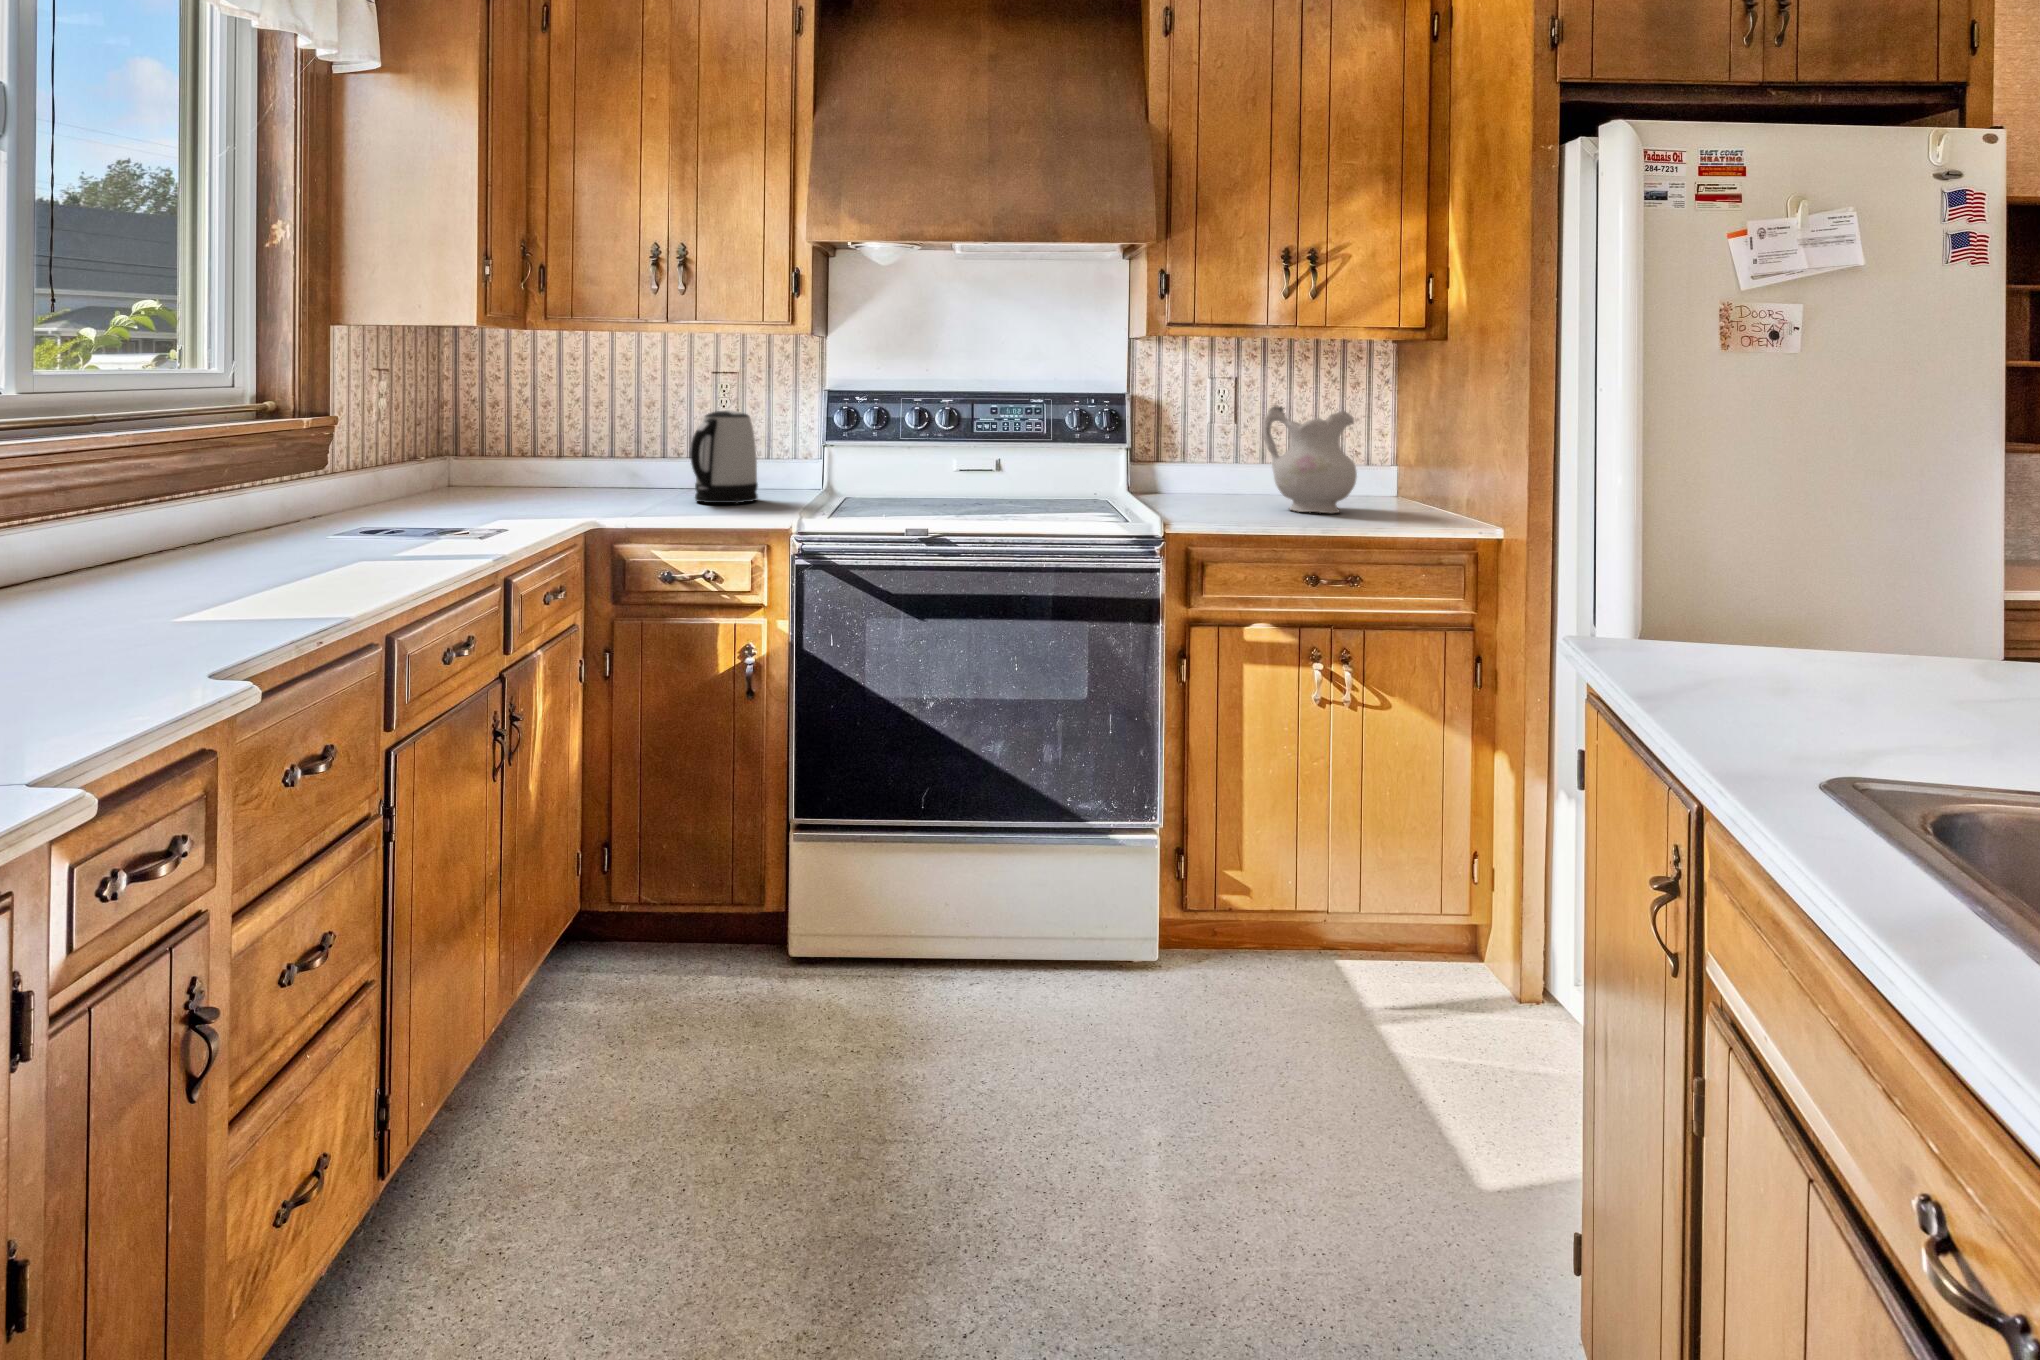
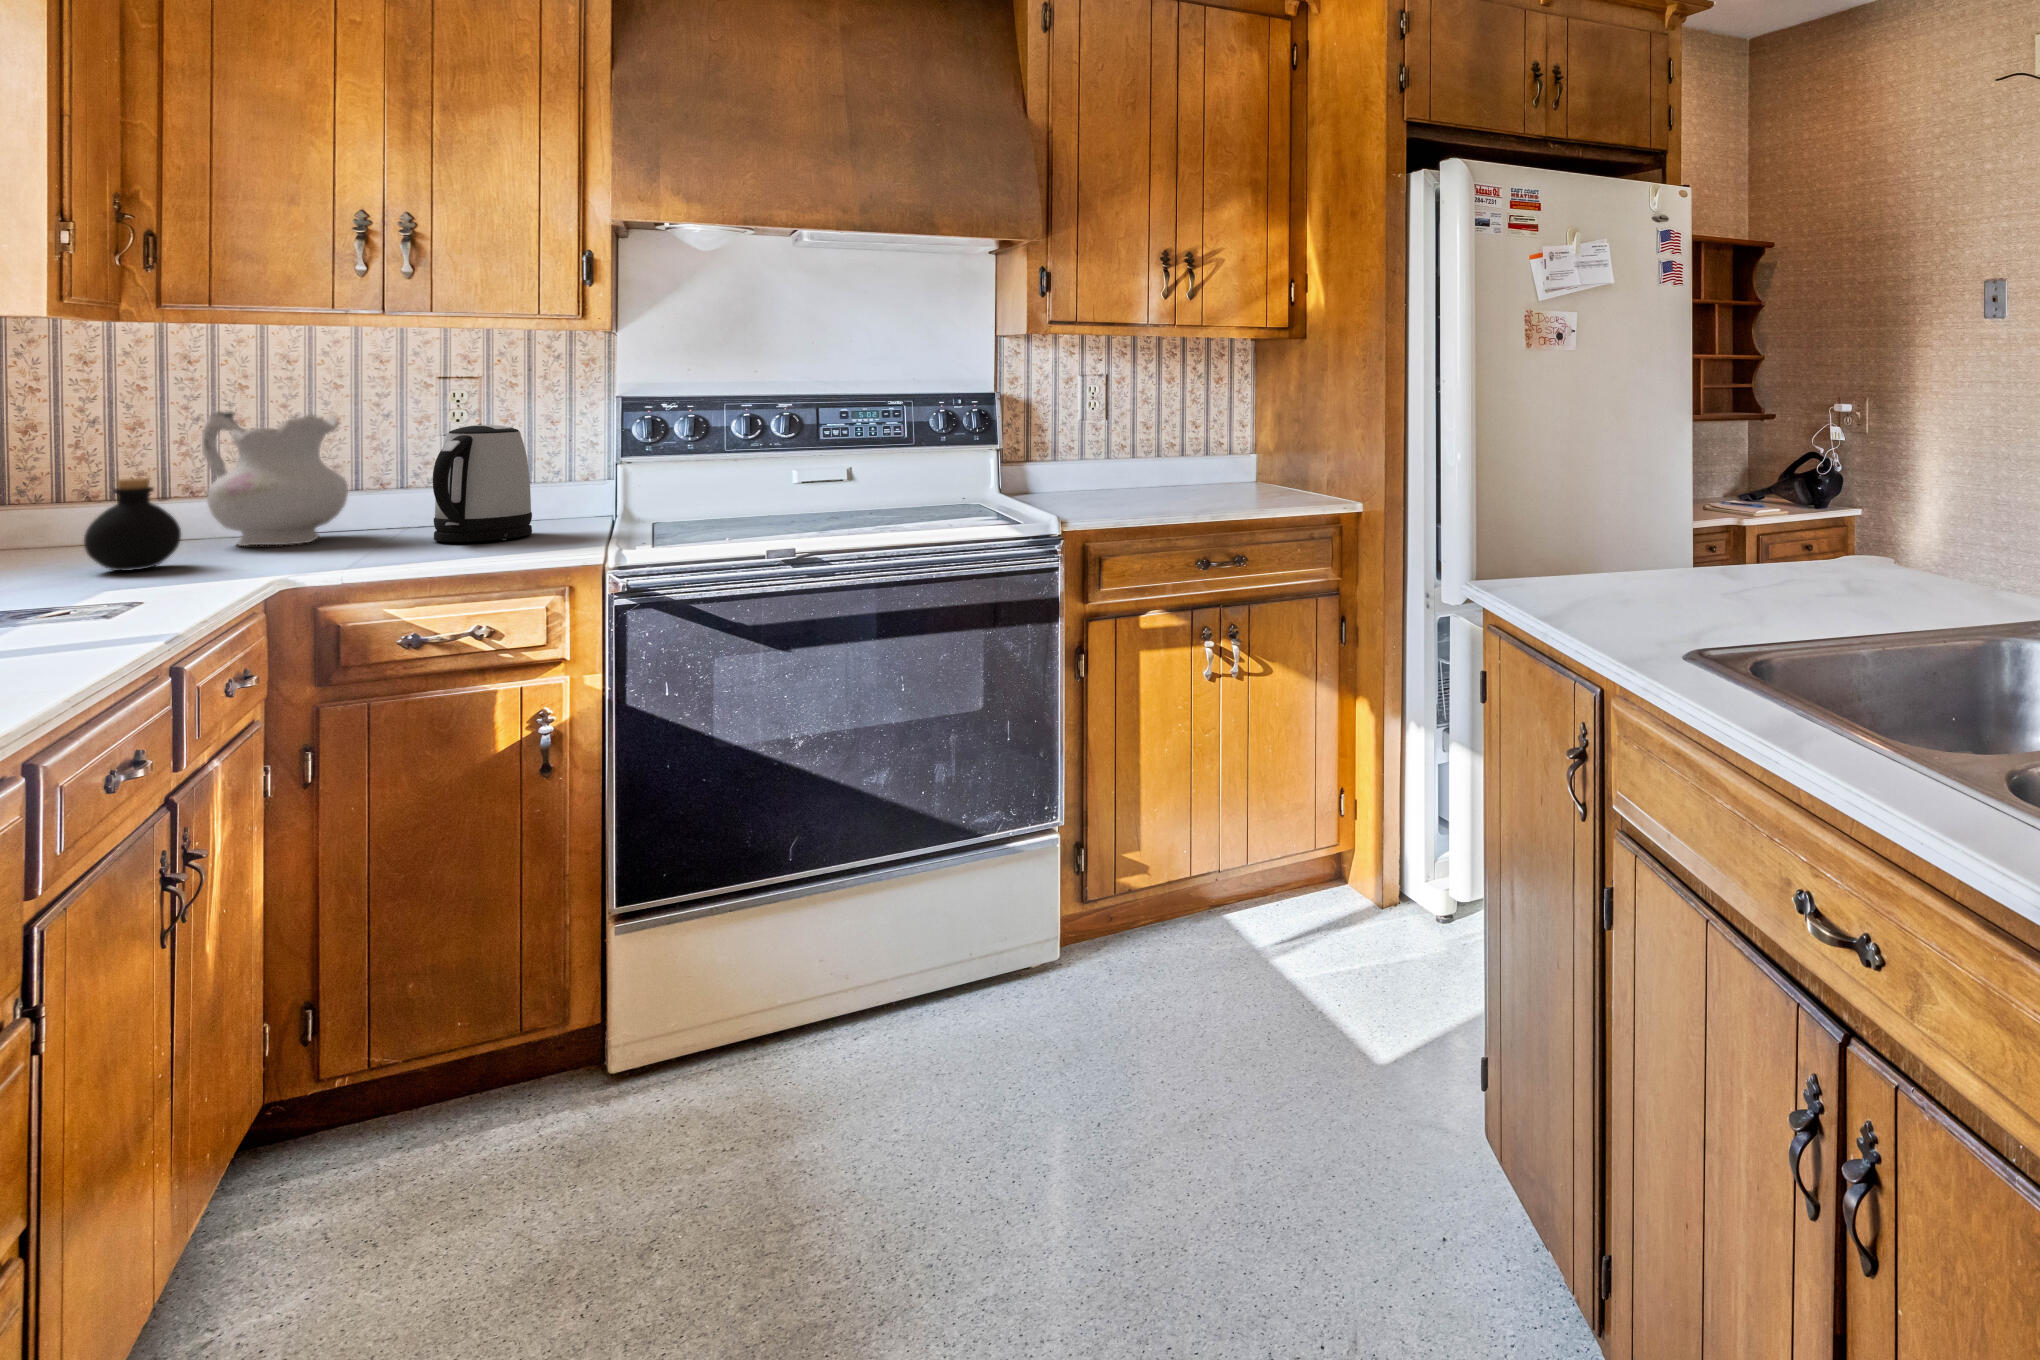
ceramic pitcher: present [1262,406,1357,513] -> present [202,411,348,546]
bottle: none [498,442,549,507] -> present [84,478,181,571]

